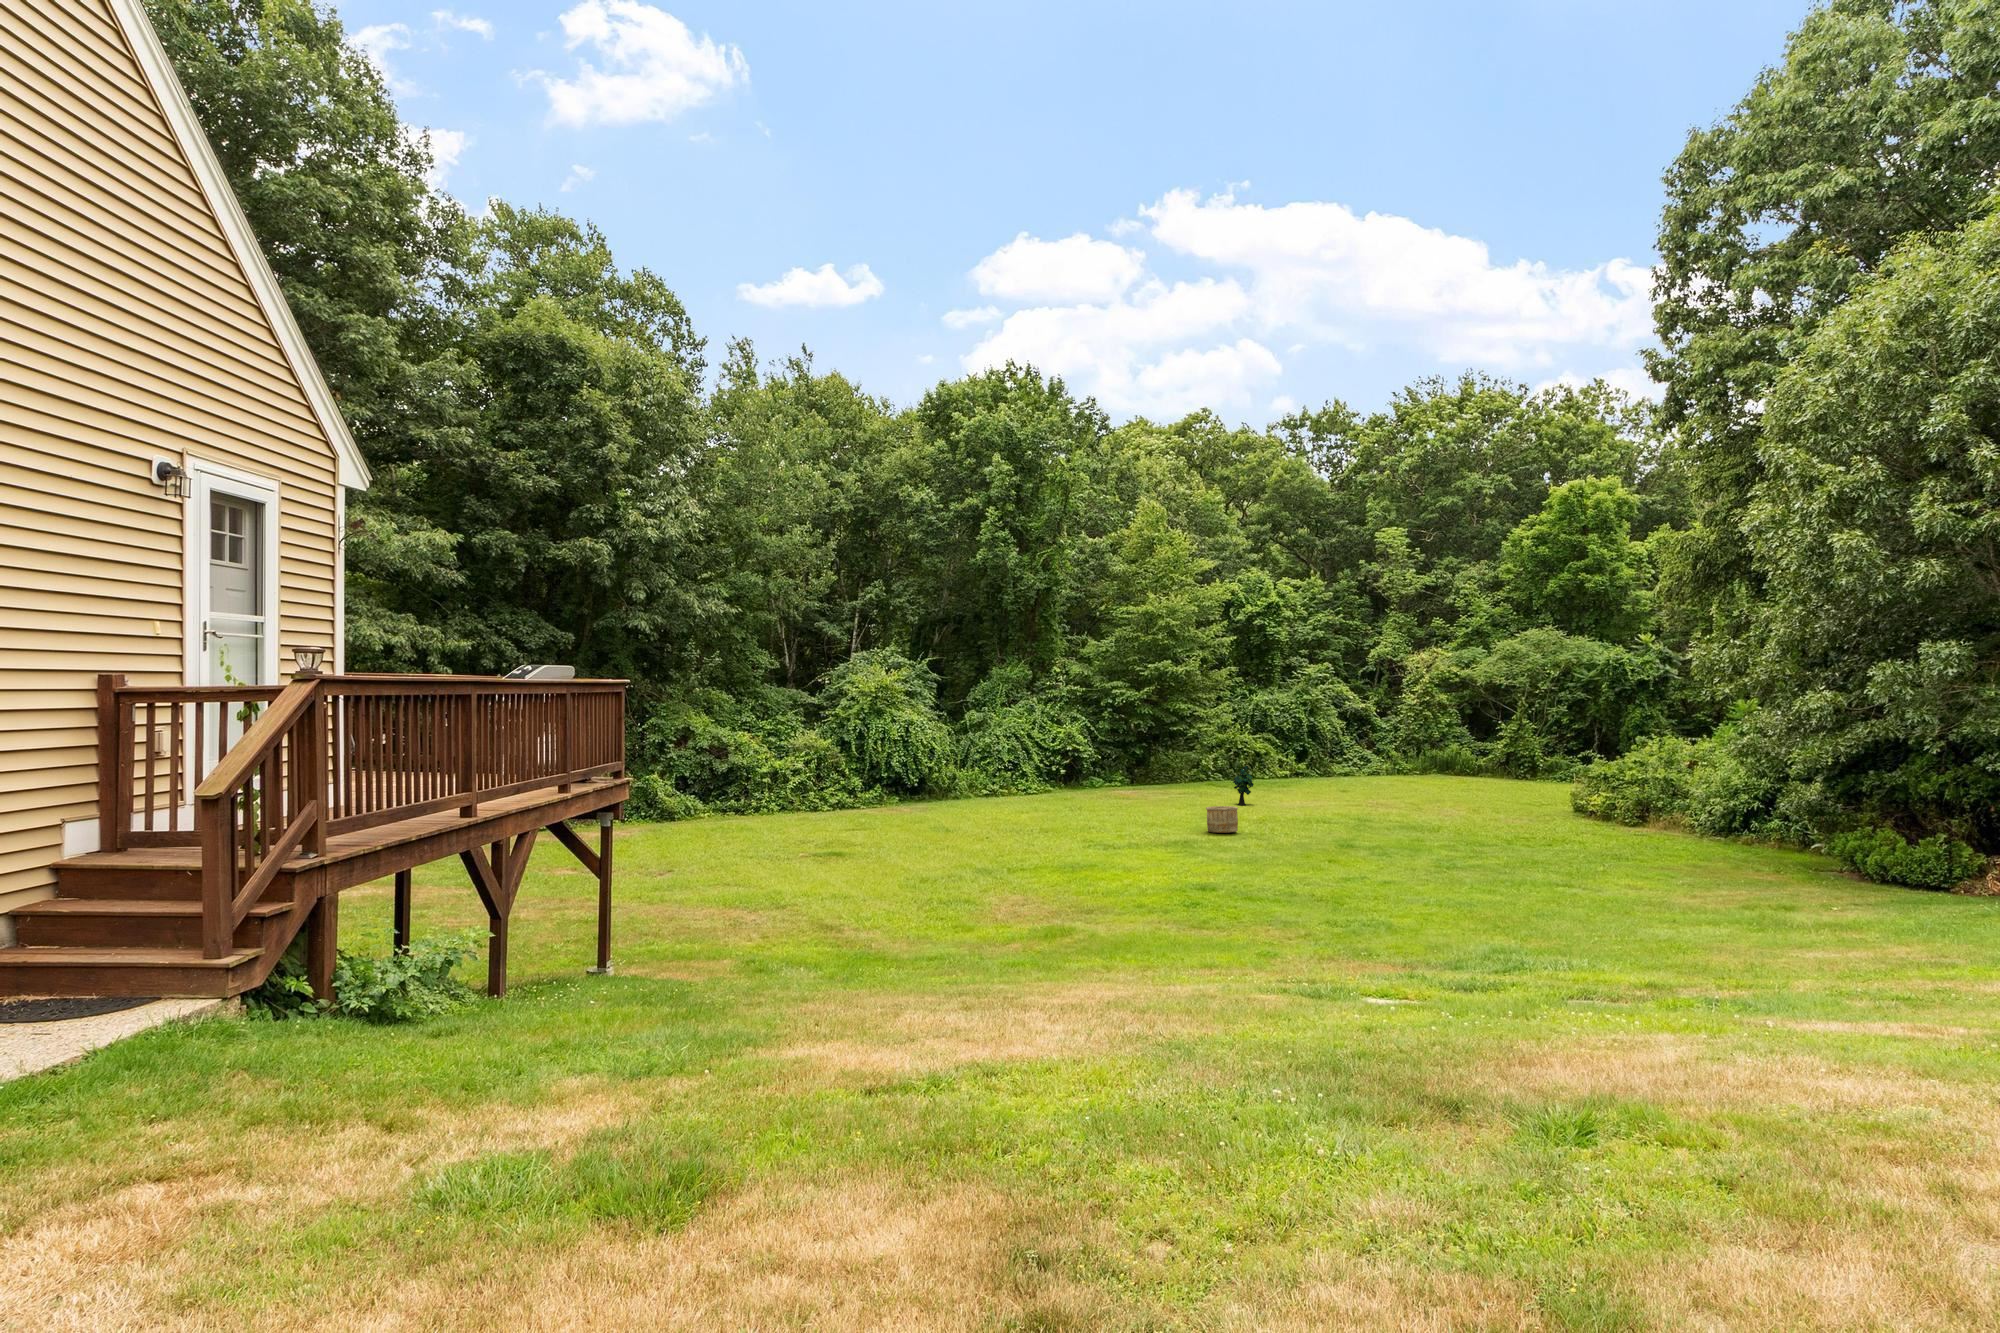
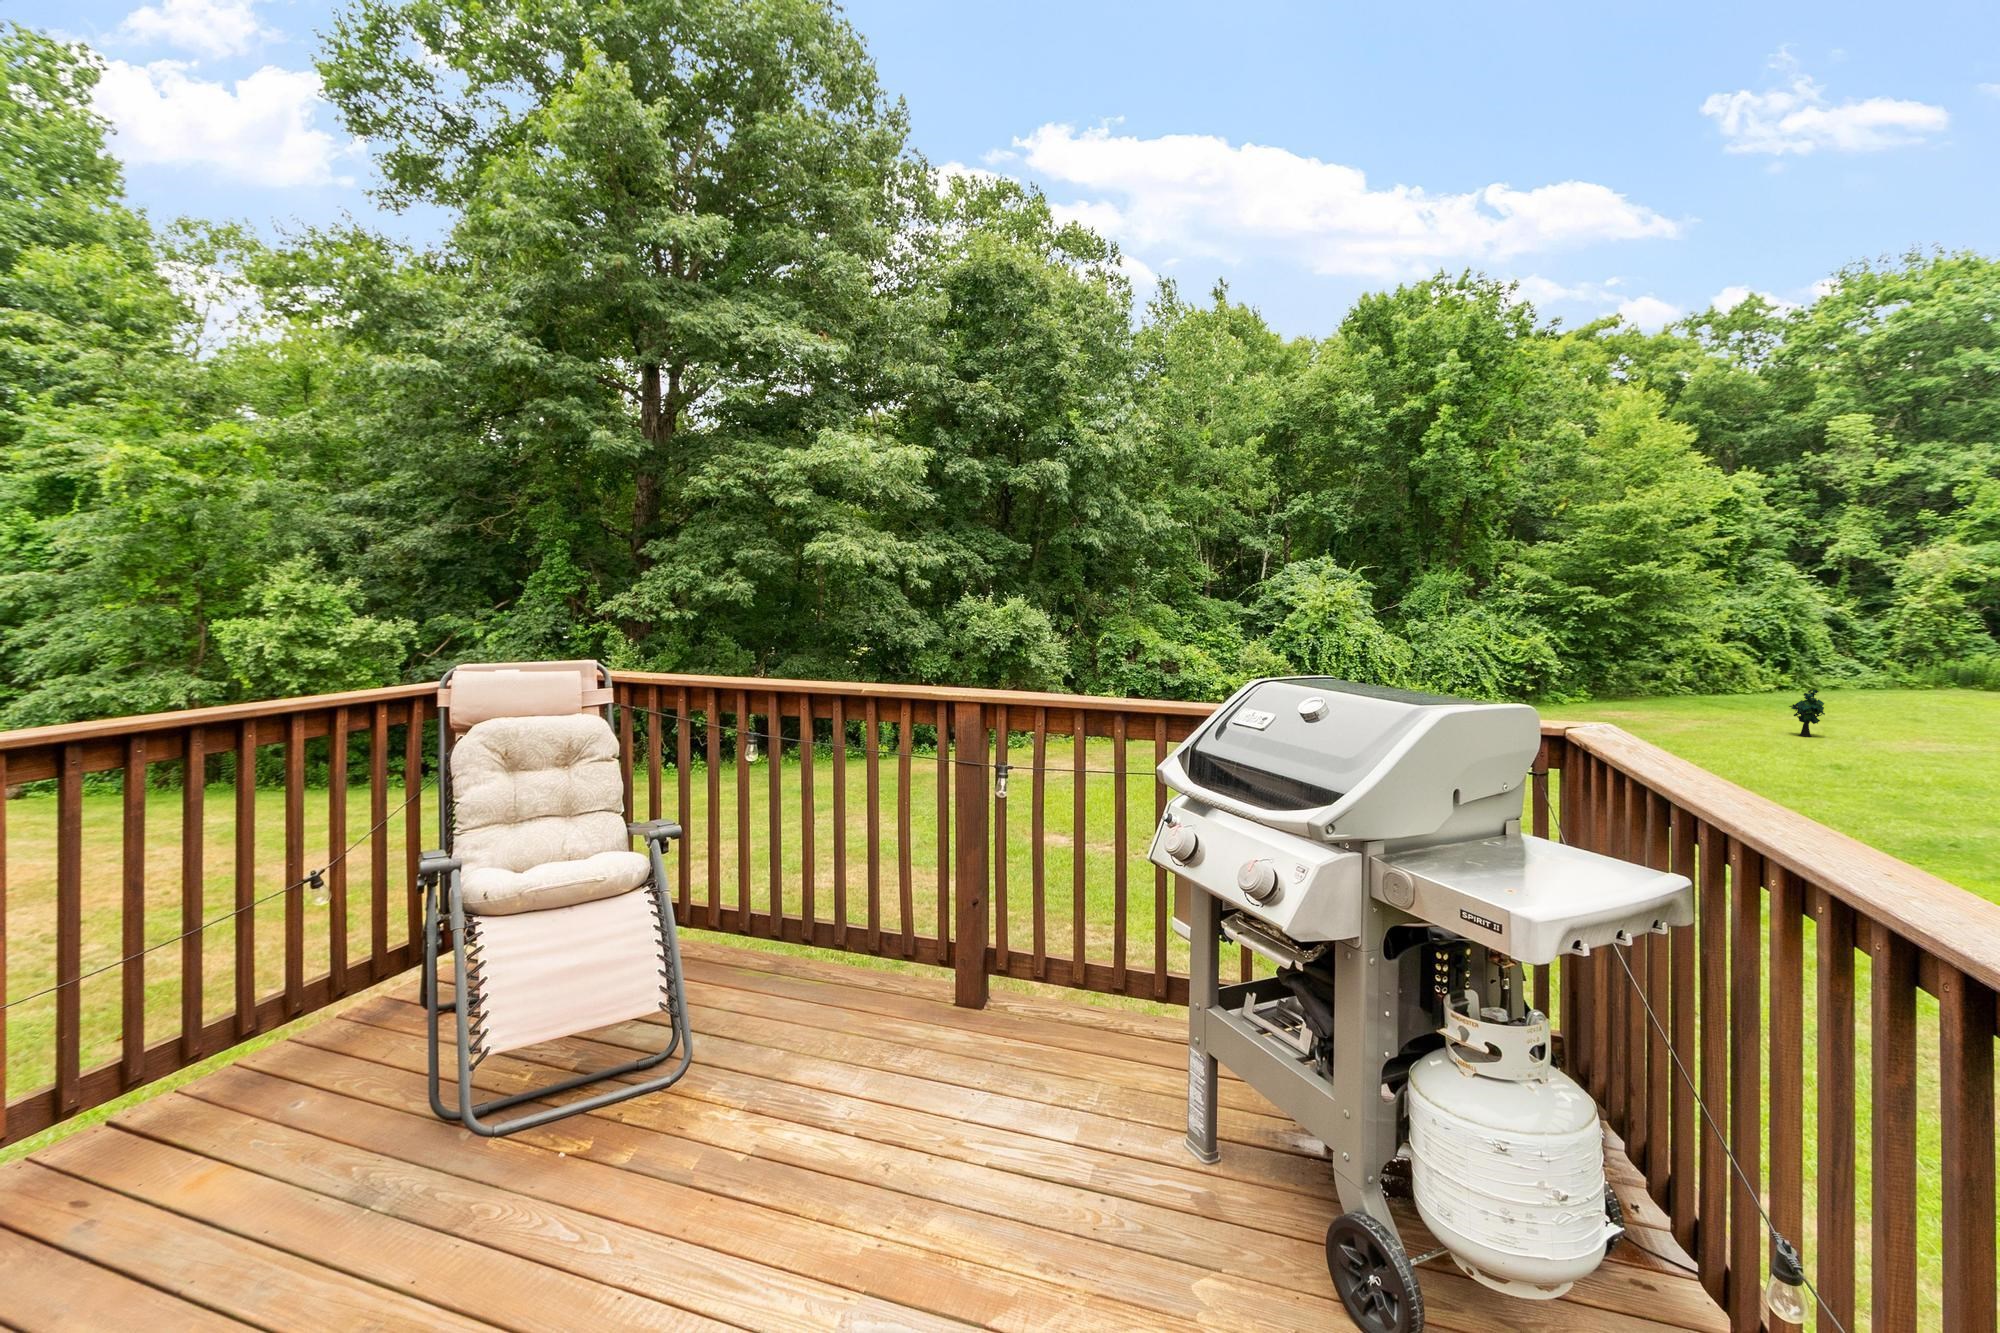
wooden bucket: present [1206,806,1238,833] -> none [1841,753,1900,790]

